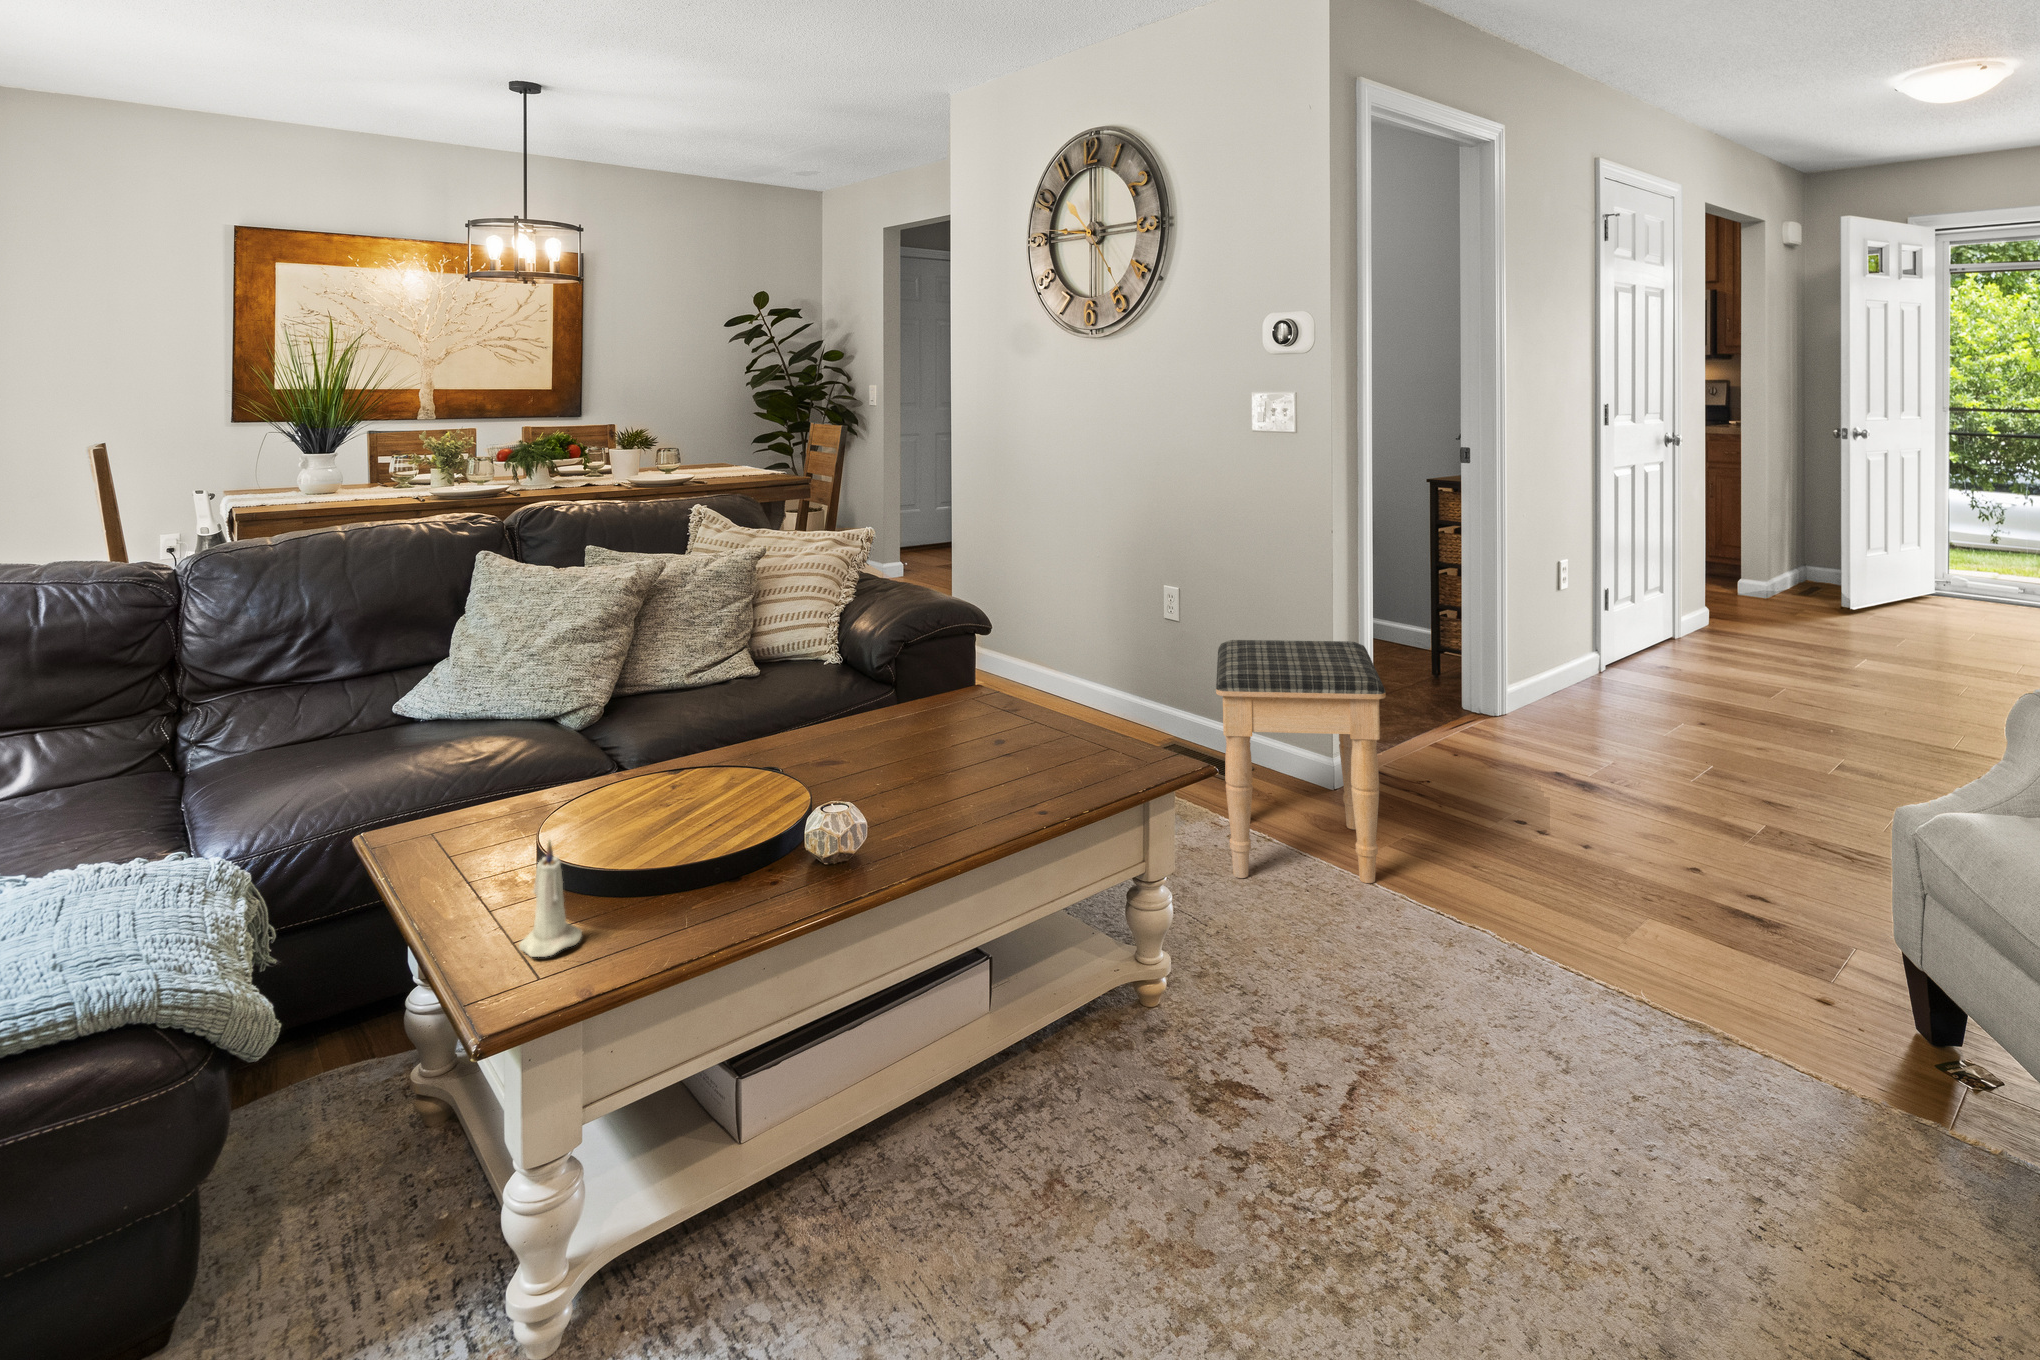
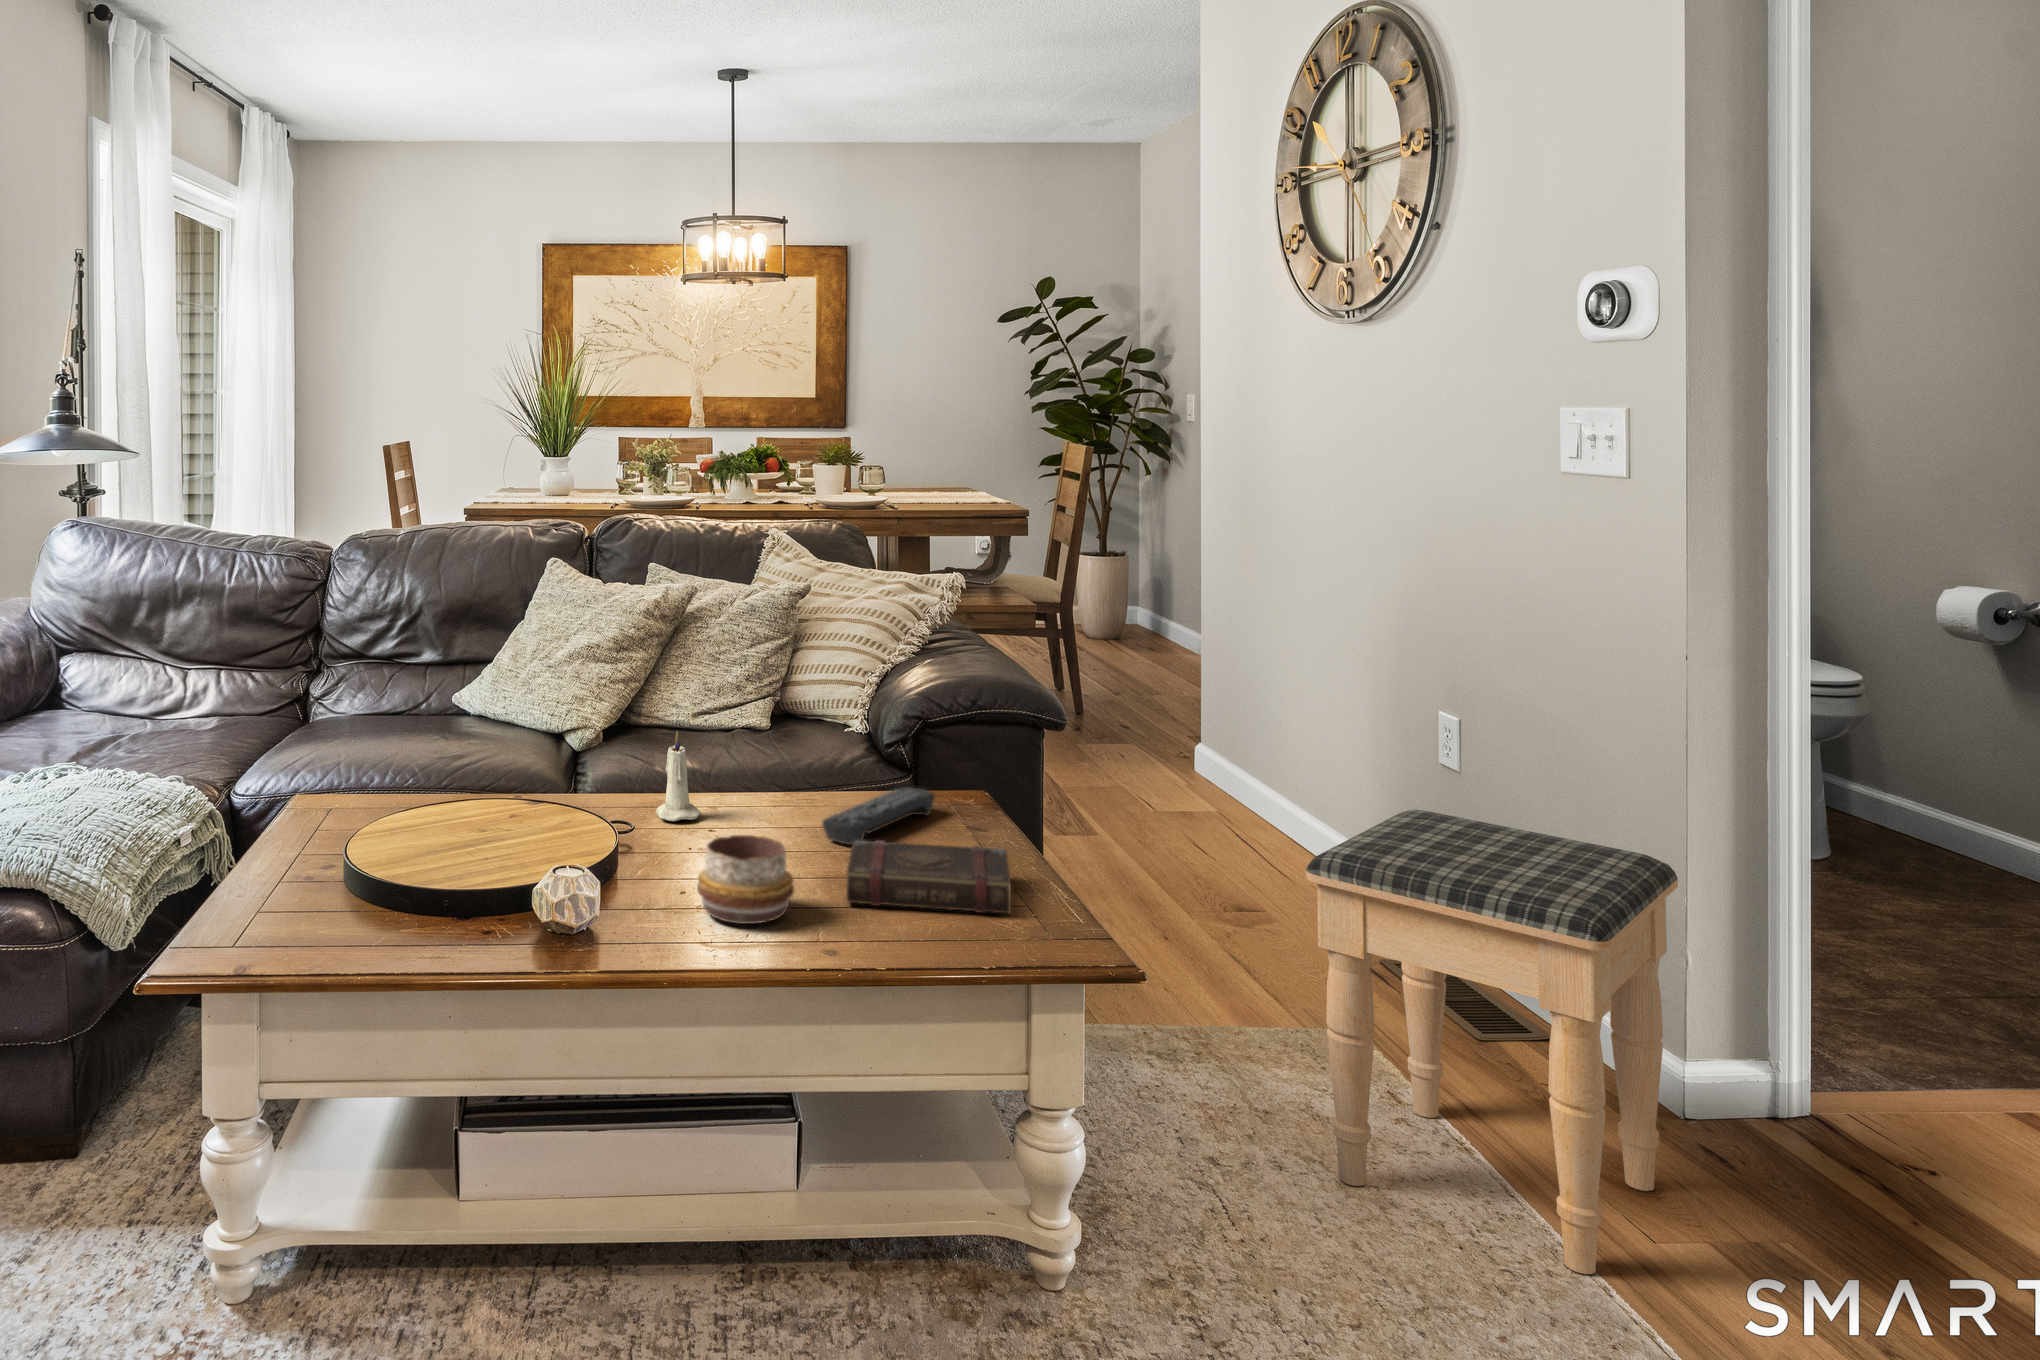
remote control: none [923,691,968,744] -> present [822,787,934,845]
book: none [972,718,1111,784] -> present [846,840,1011,913]
decorative bowl: none [907,749,984,823] -> present [697,834,794,924]
candle: present [519,841,582,957] -> present [656,731,701,821]

